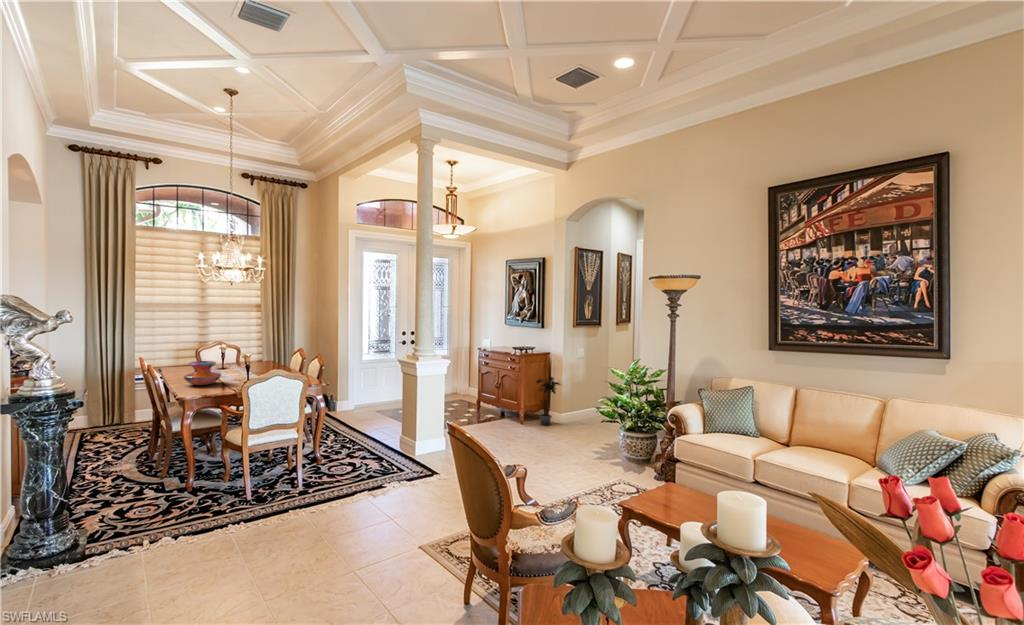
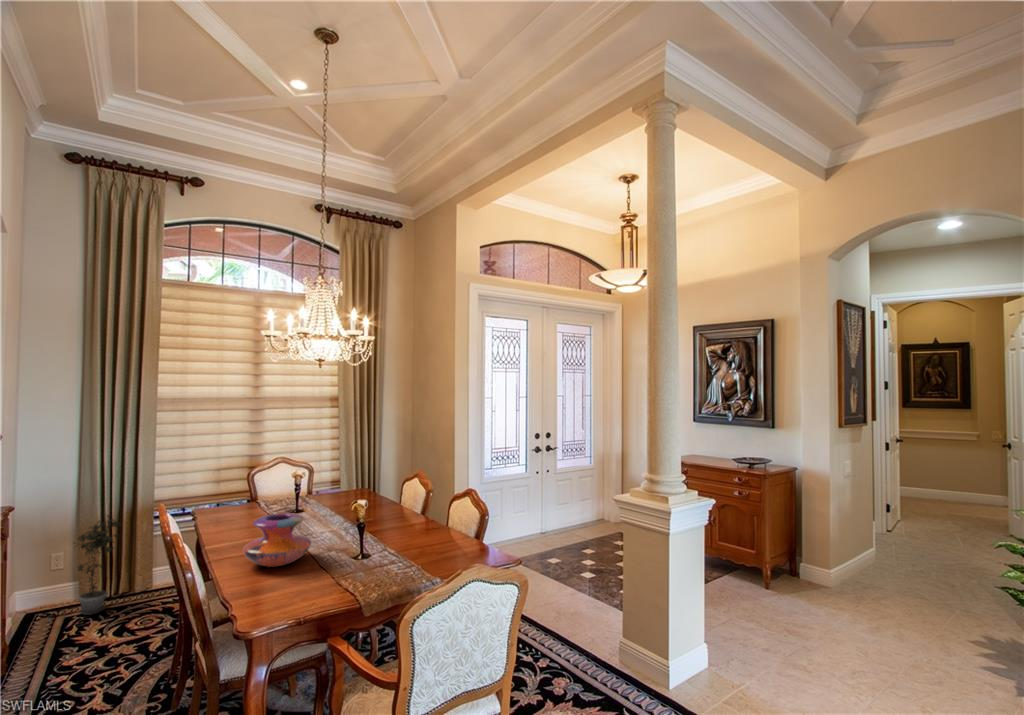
potted plant: present [536,376,560,425] -> present [77,515,121,615]

